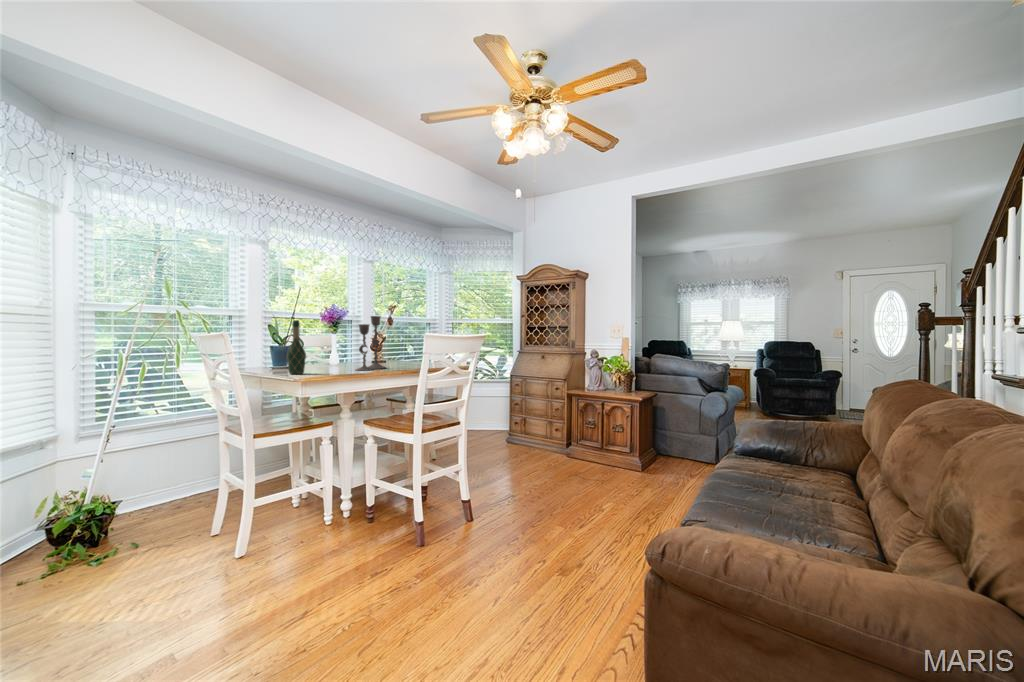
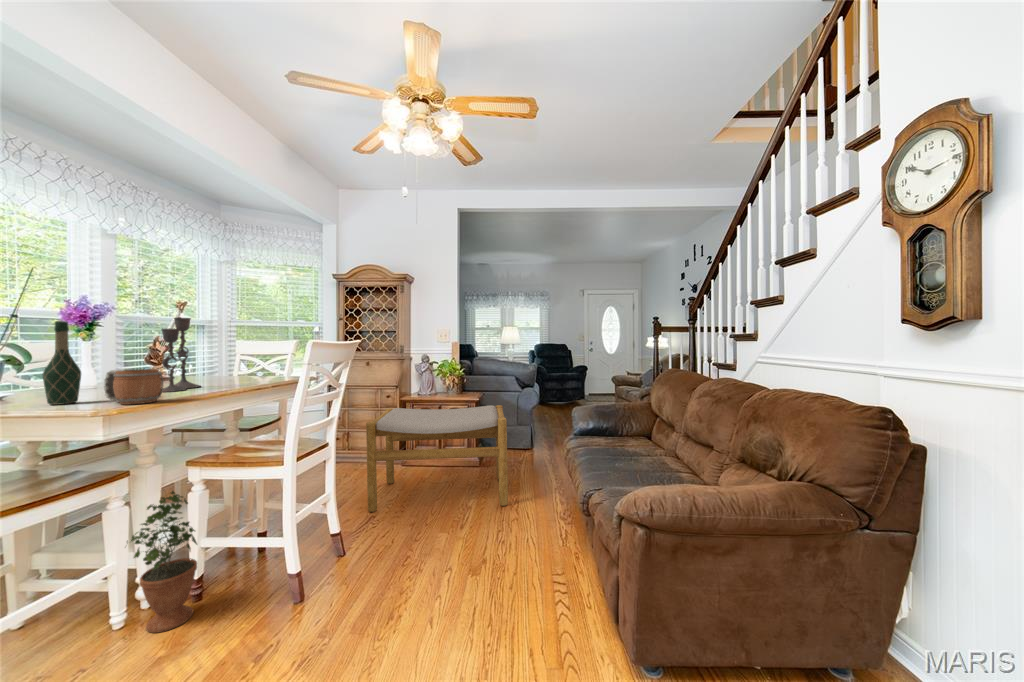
mug: none [312,353,340,378] -> present [104,369,163,405]
footstool: none [509,400,657,519] -> present [366,405,508,512]
potted plant: none [322,440,364,539] -> present [127,491,197,633]

